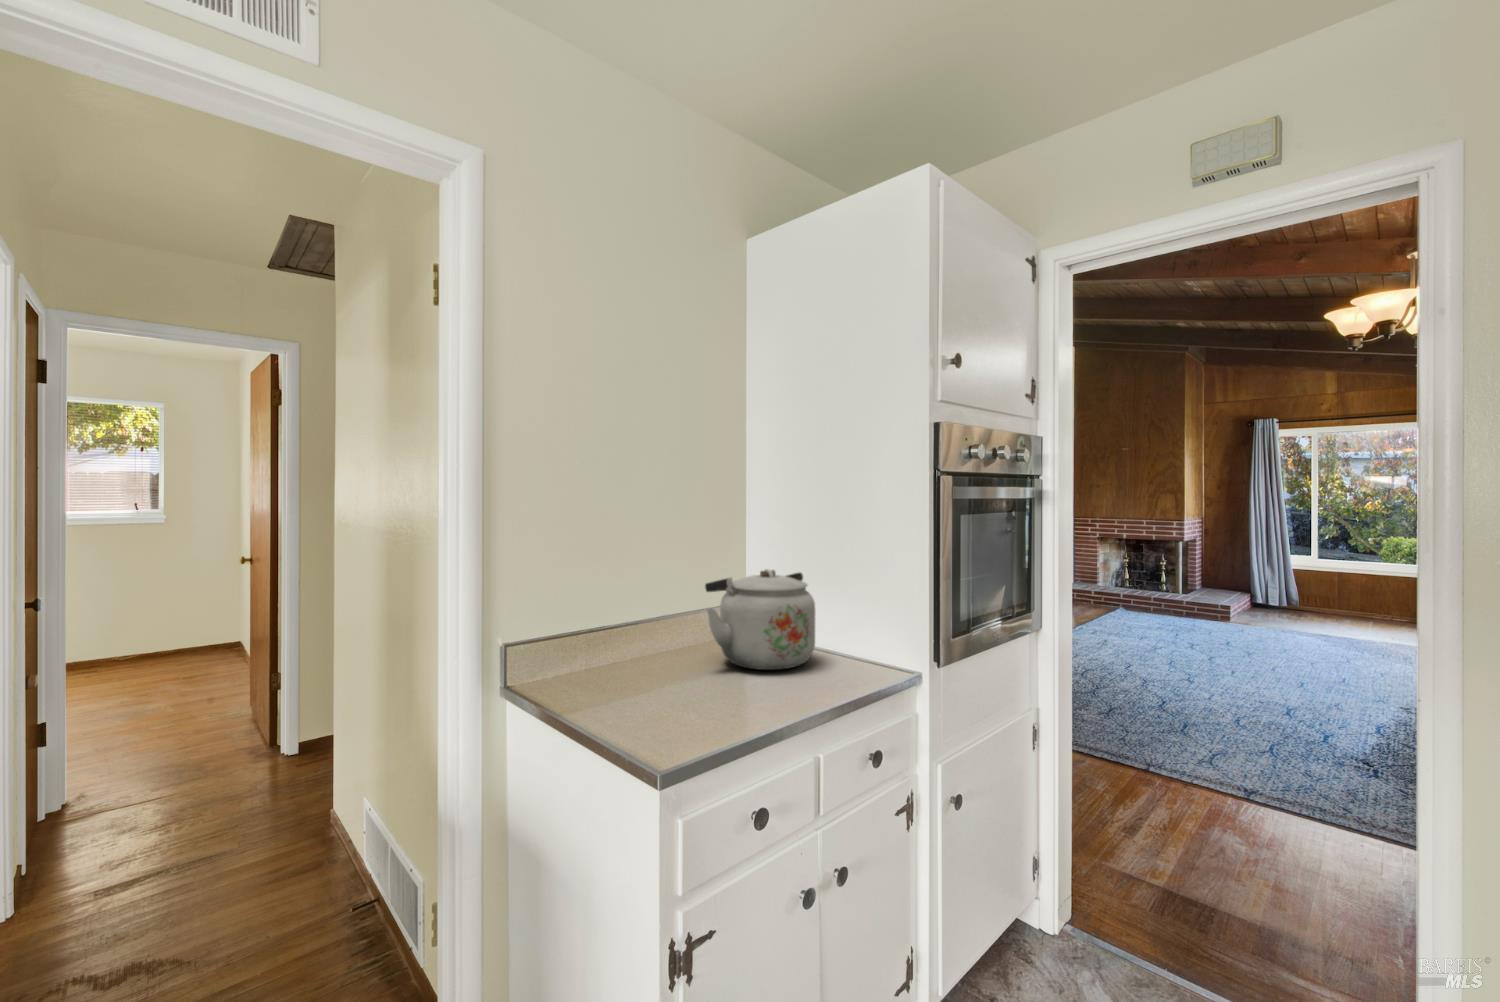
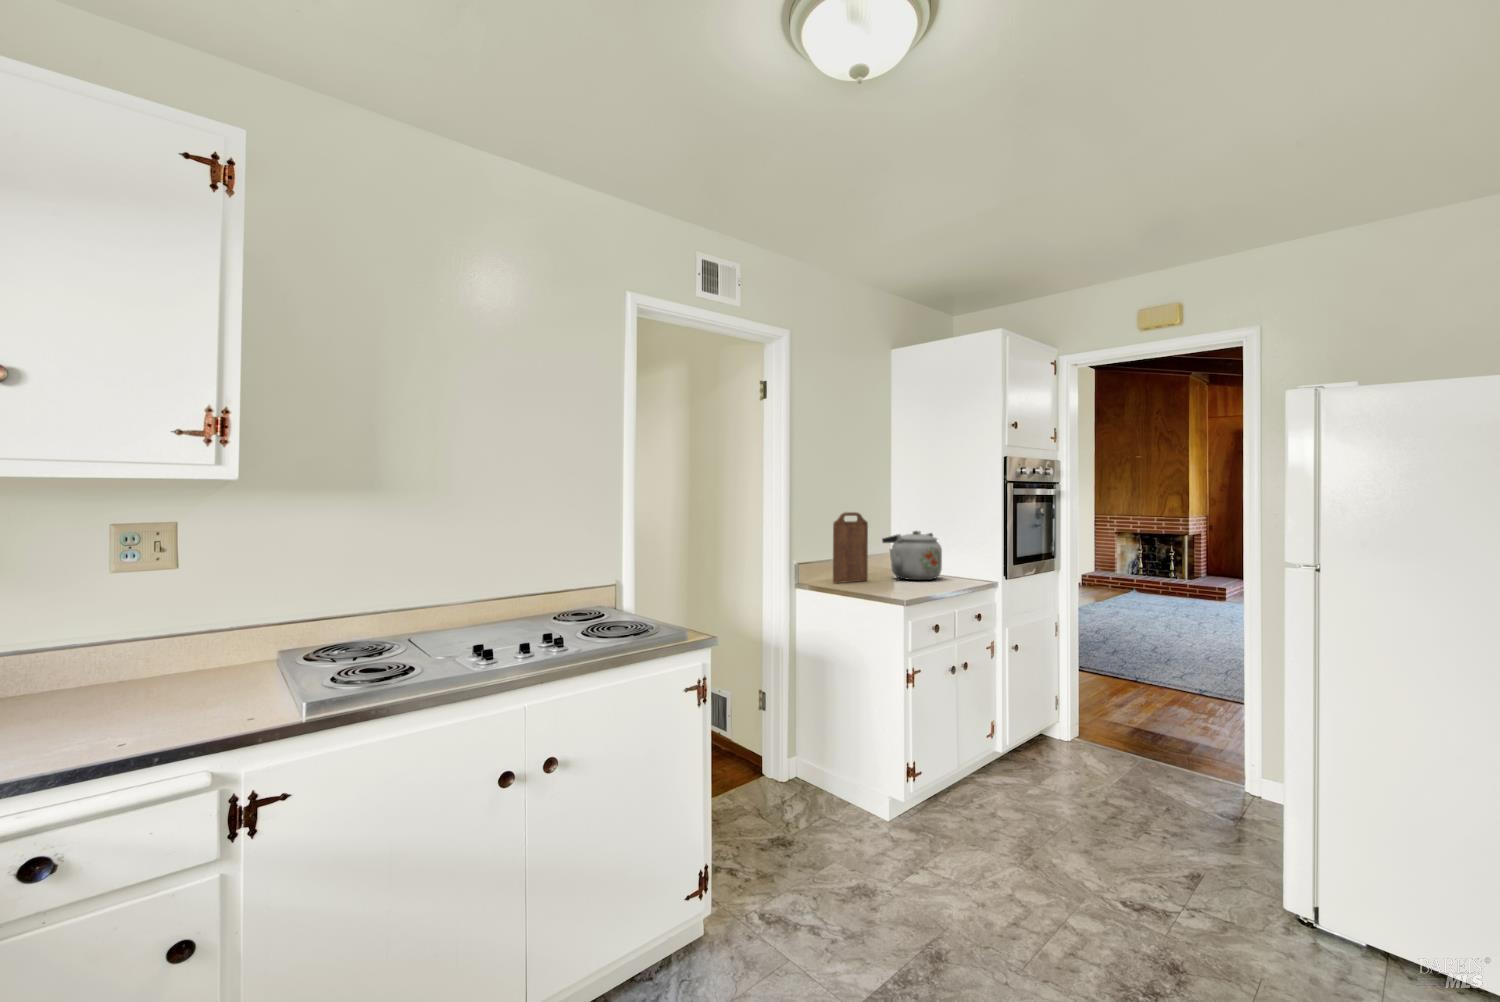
cutting board: none [587,535,667,681] -> present [833,512,868,583]

